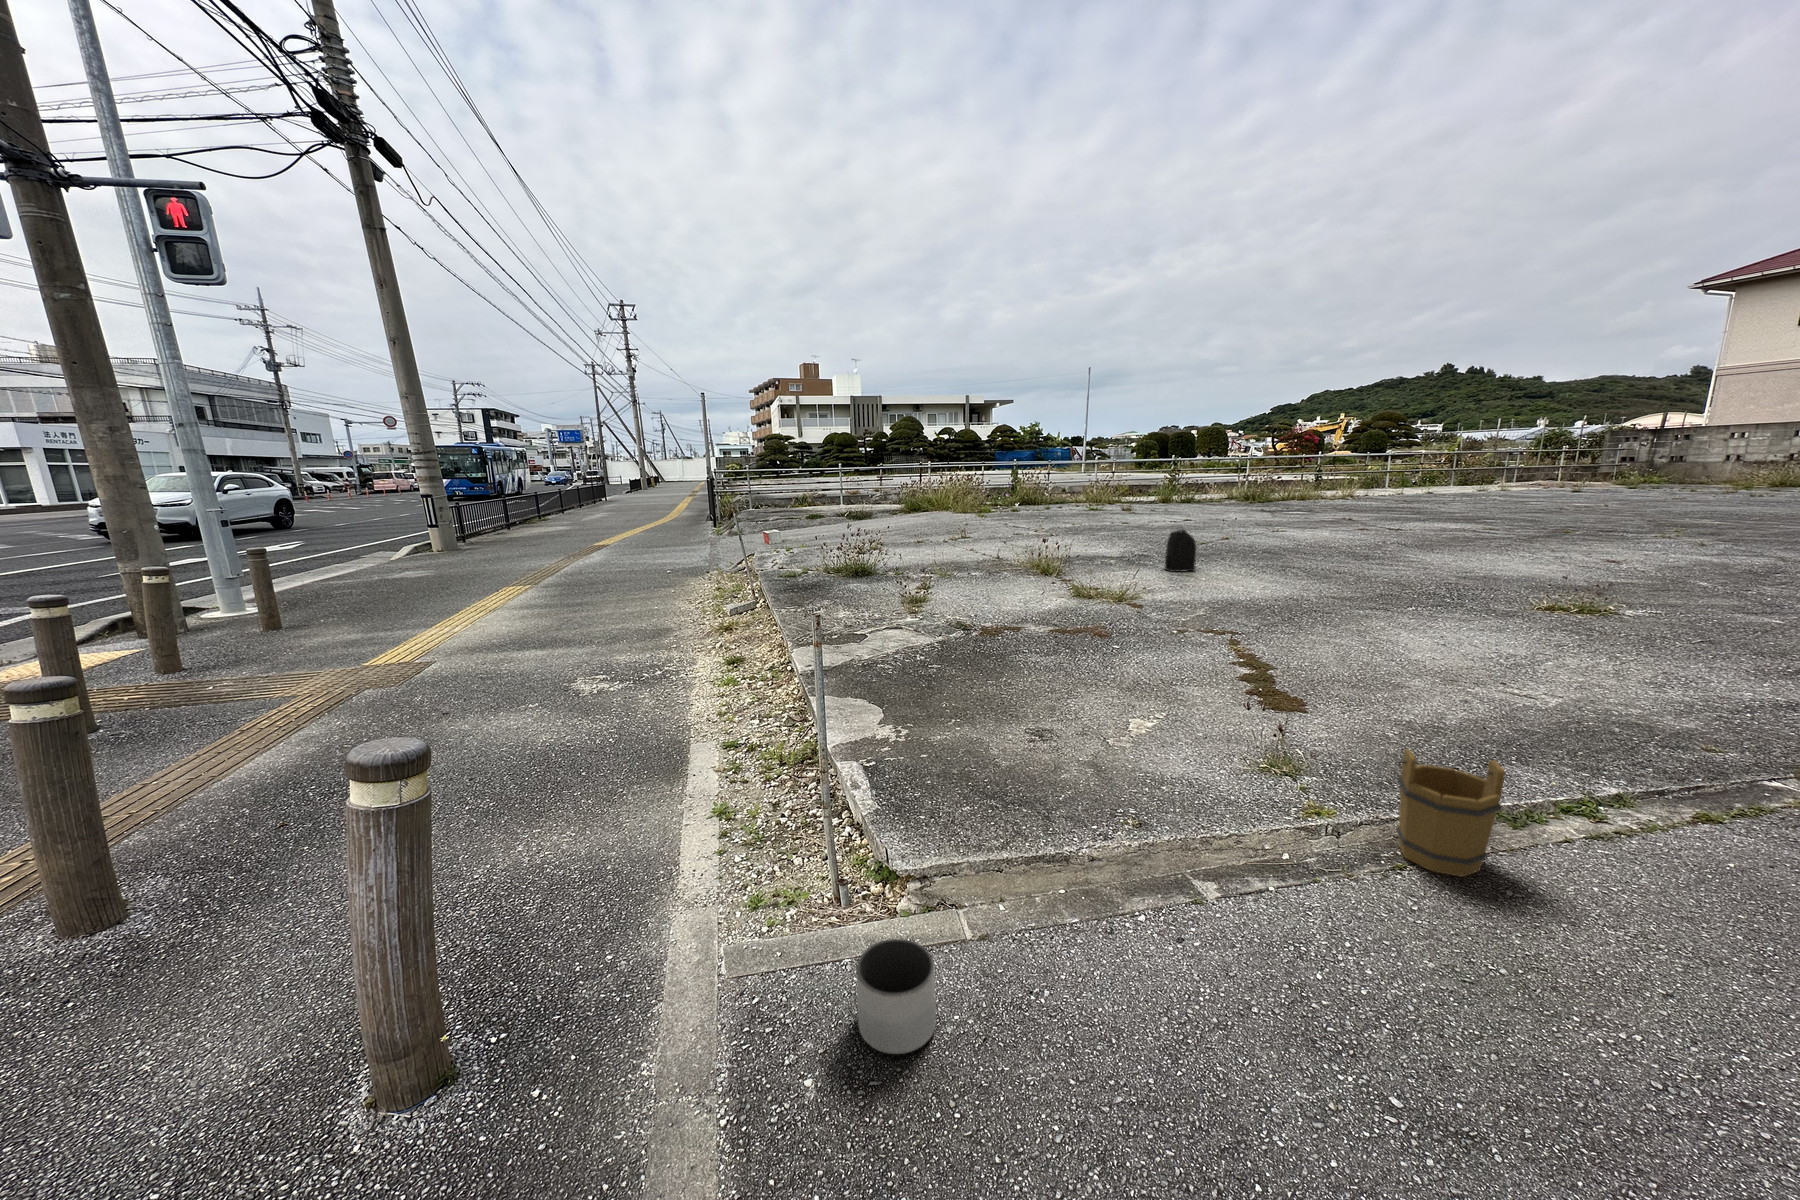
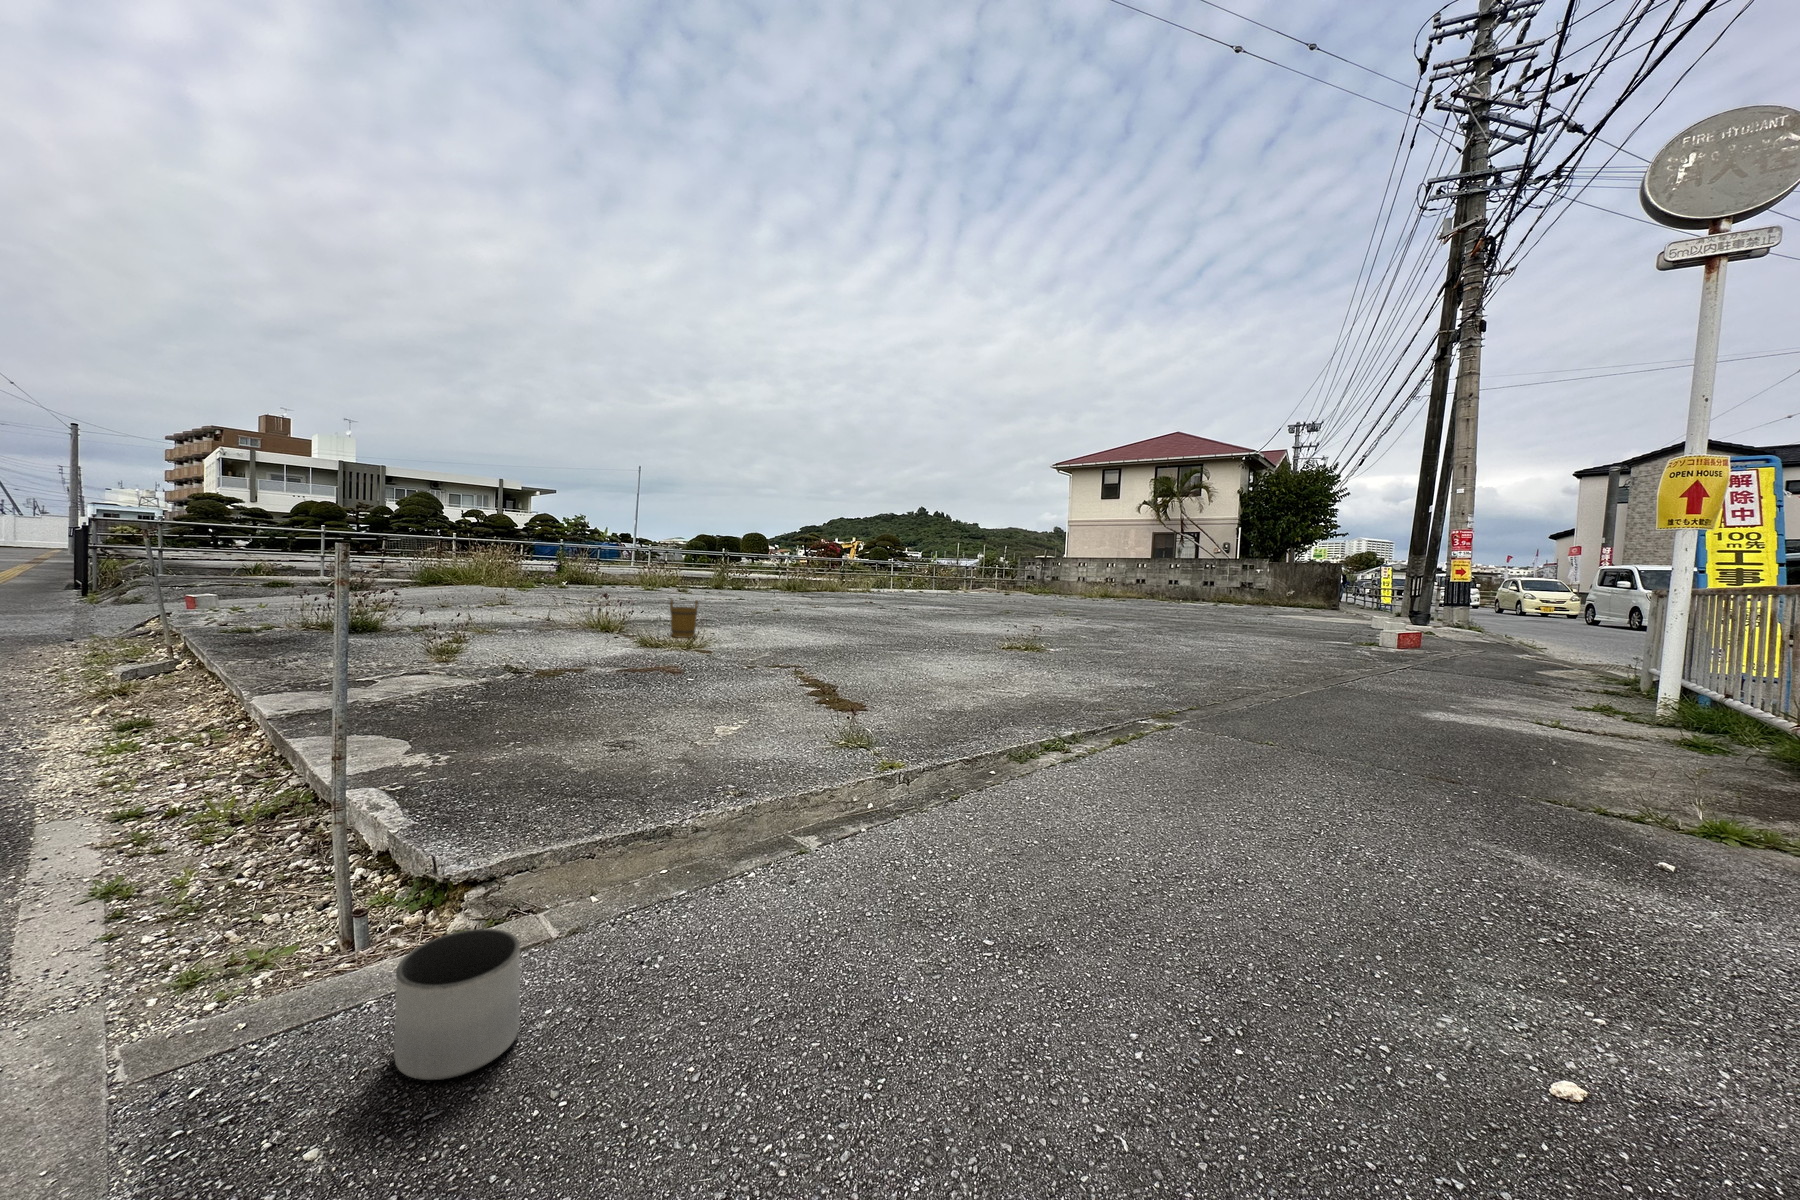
backpack: present [1165,529,1196,572] -> none [727,587,756,628]
bucket: present [1396,749,1505,877] -> present [670,600,698,638]

